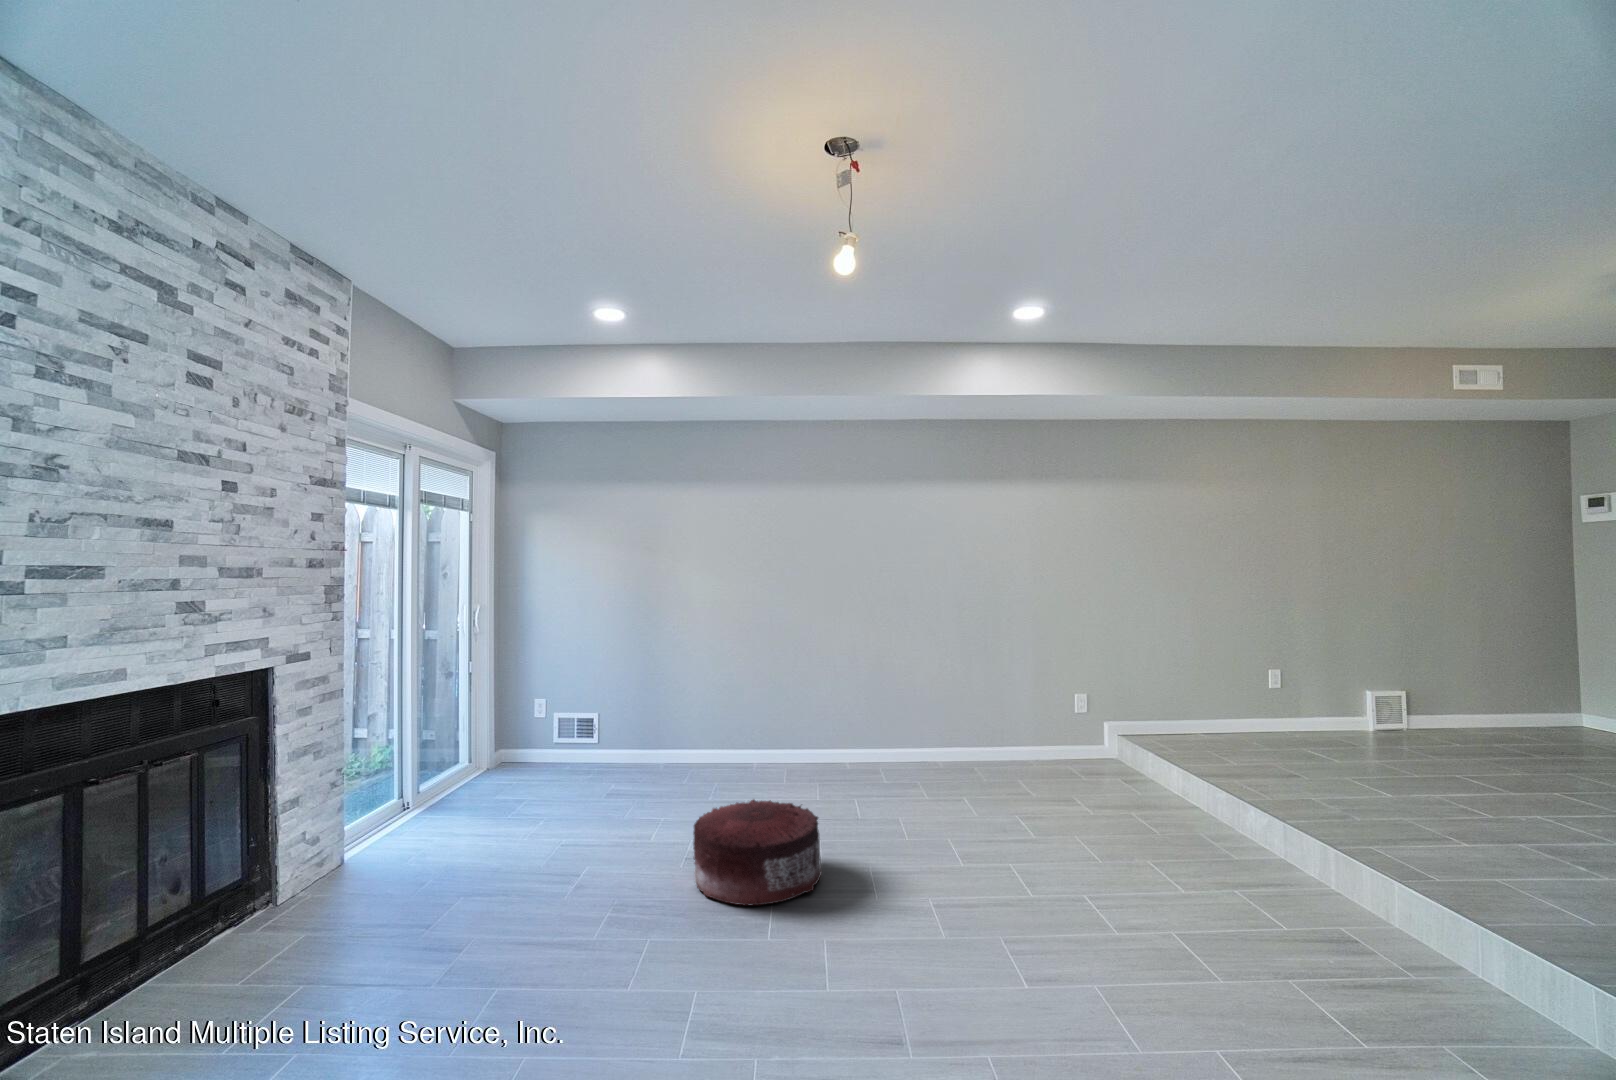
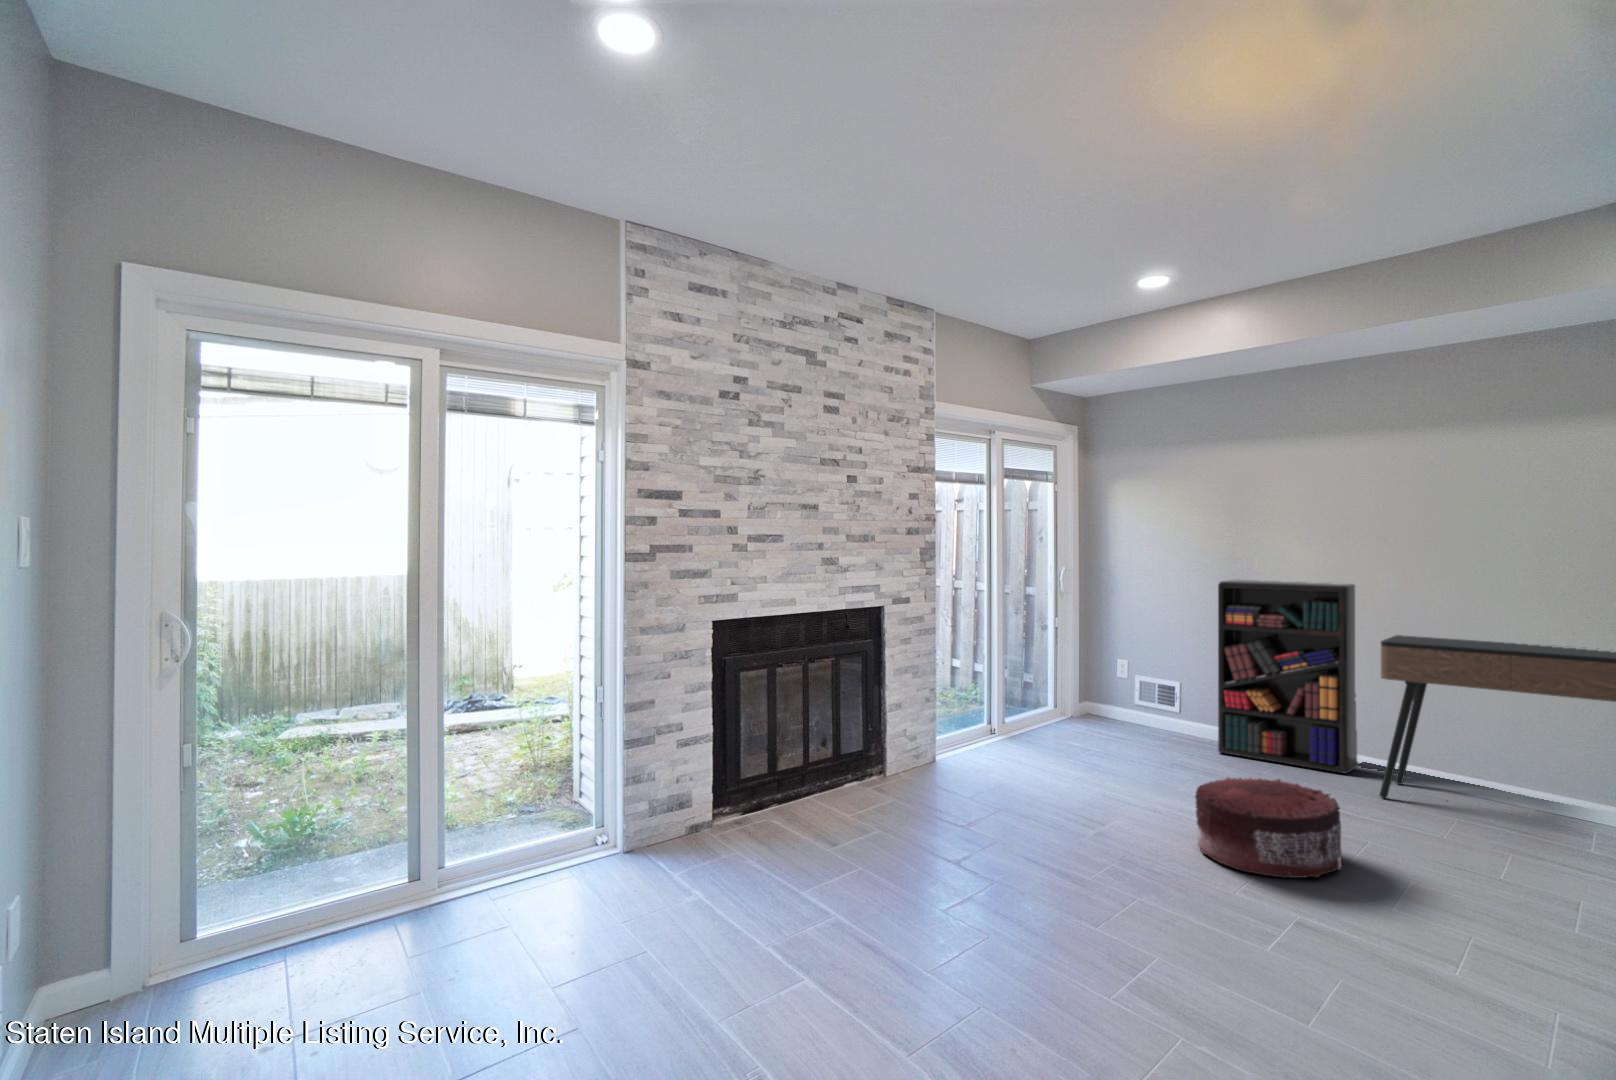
bookshelf: none [647,609,758,778] -> present [1218,580,1360,773]
console table: none [791,649,968,793] -> present [1380,635,1616,798]

